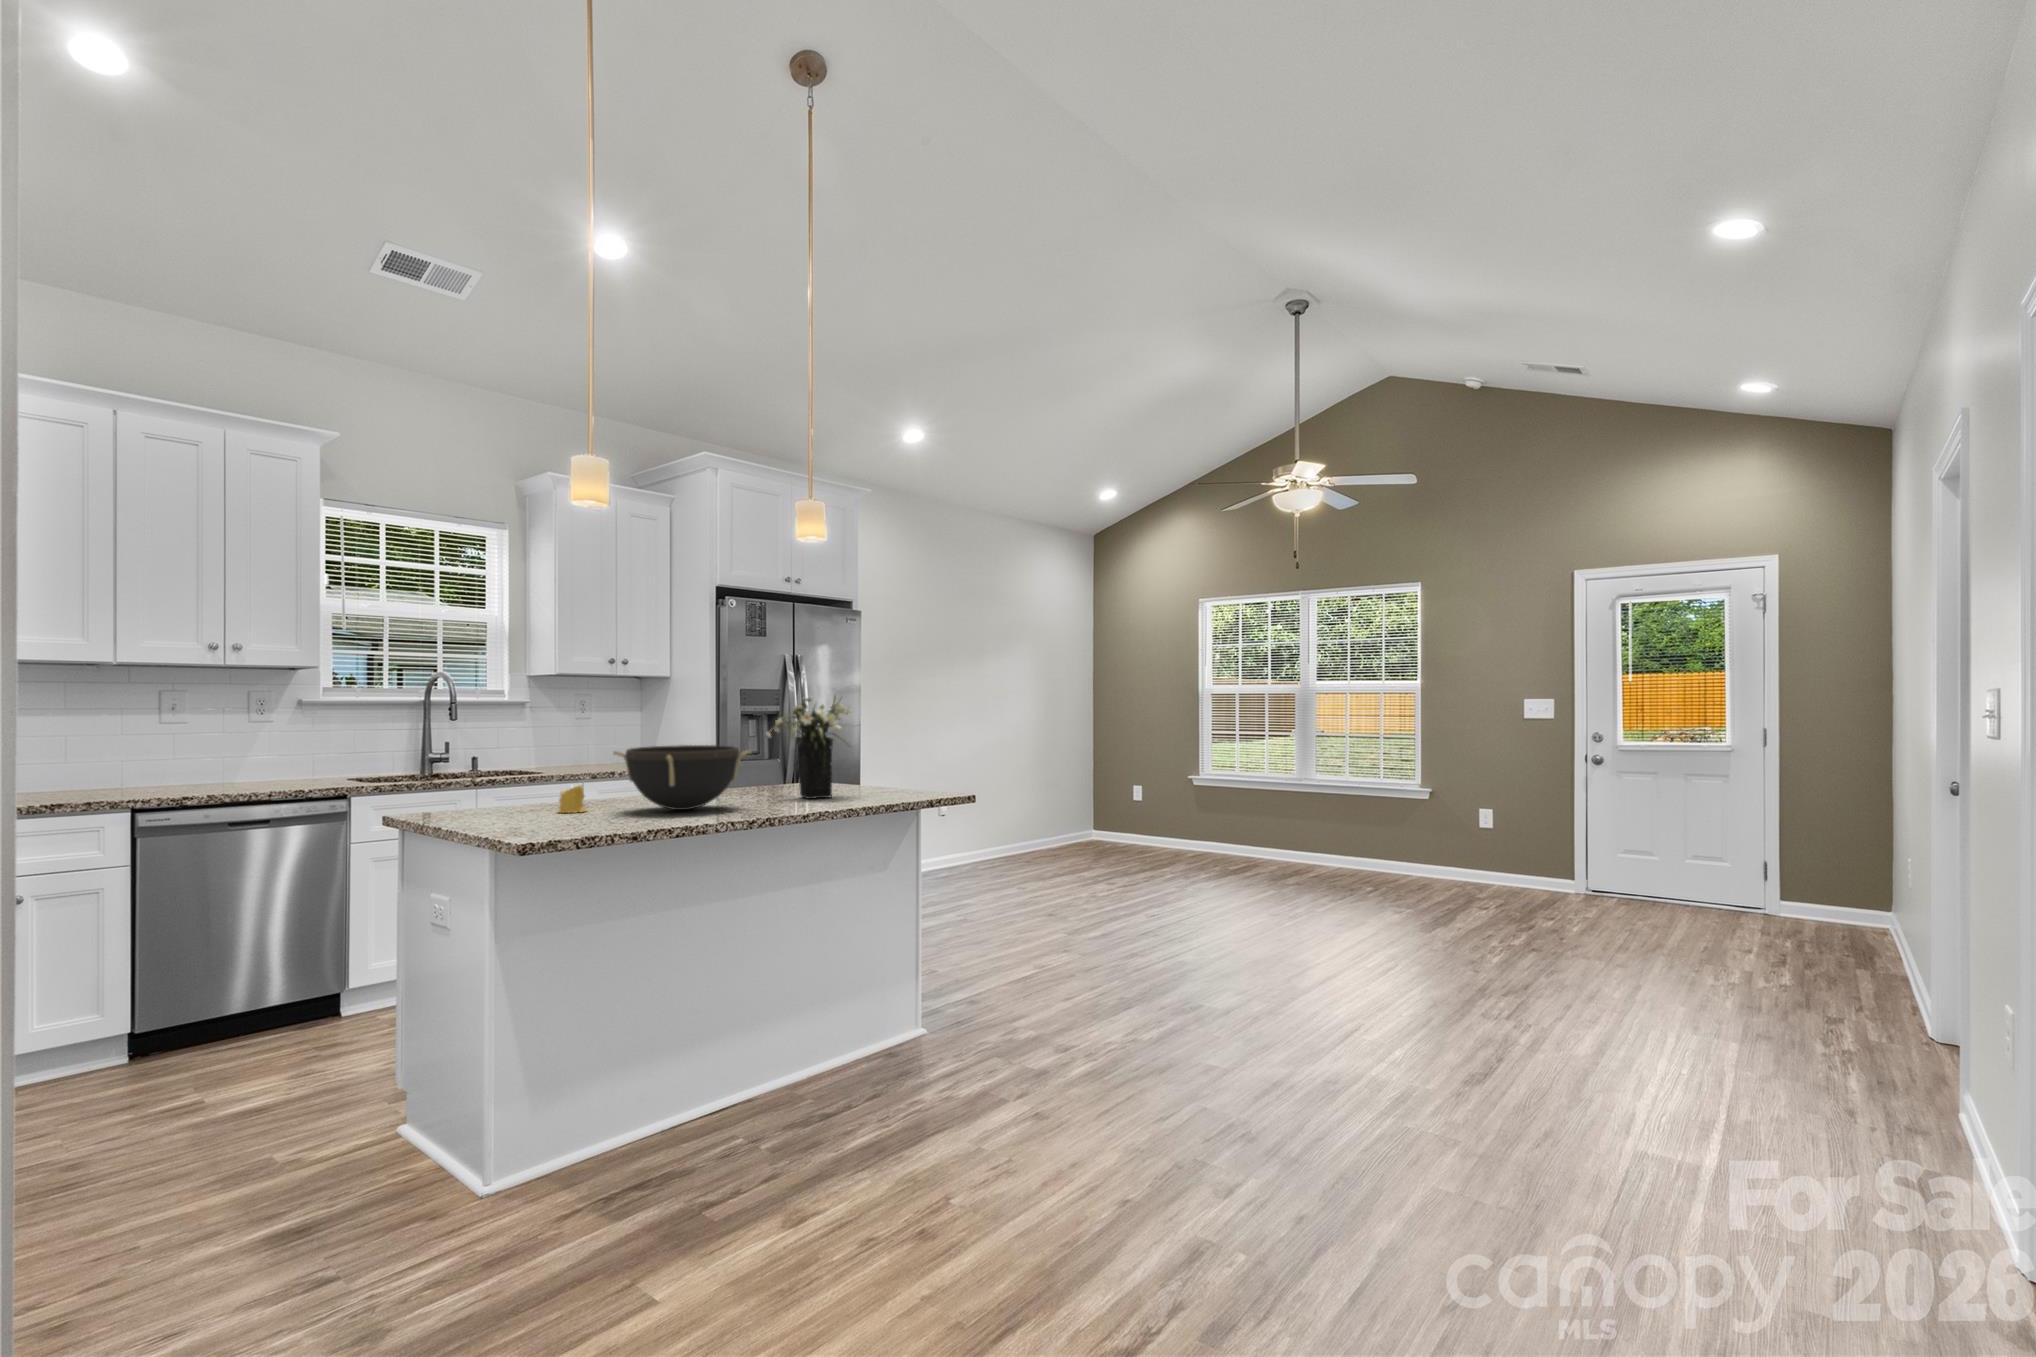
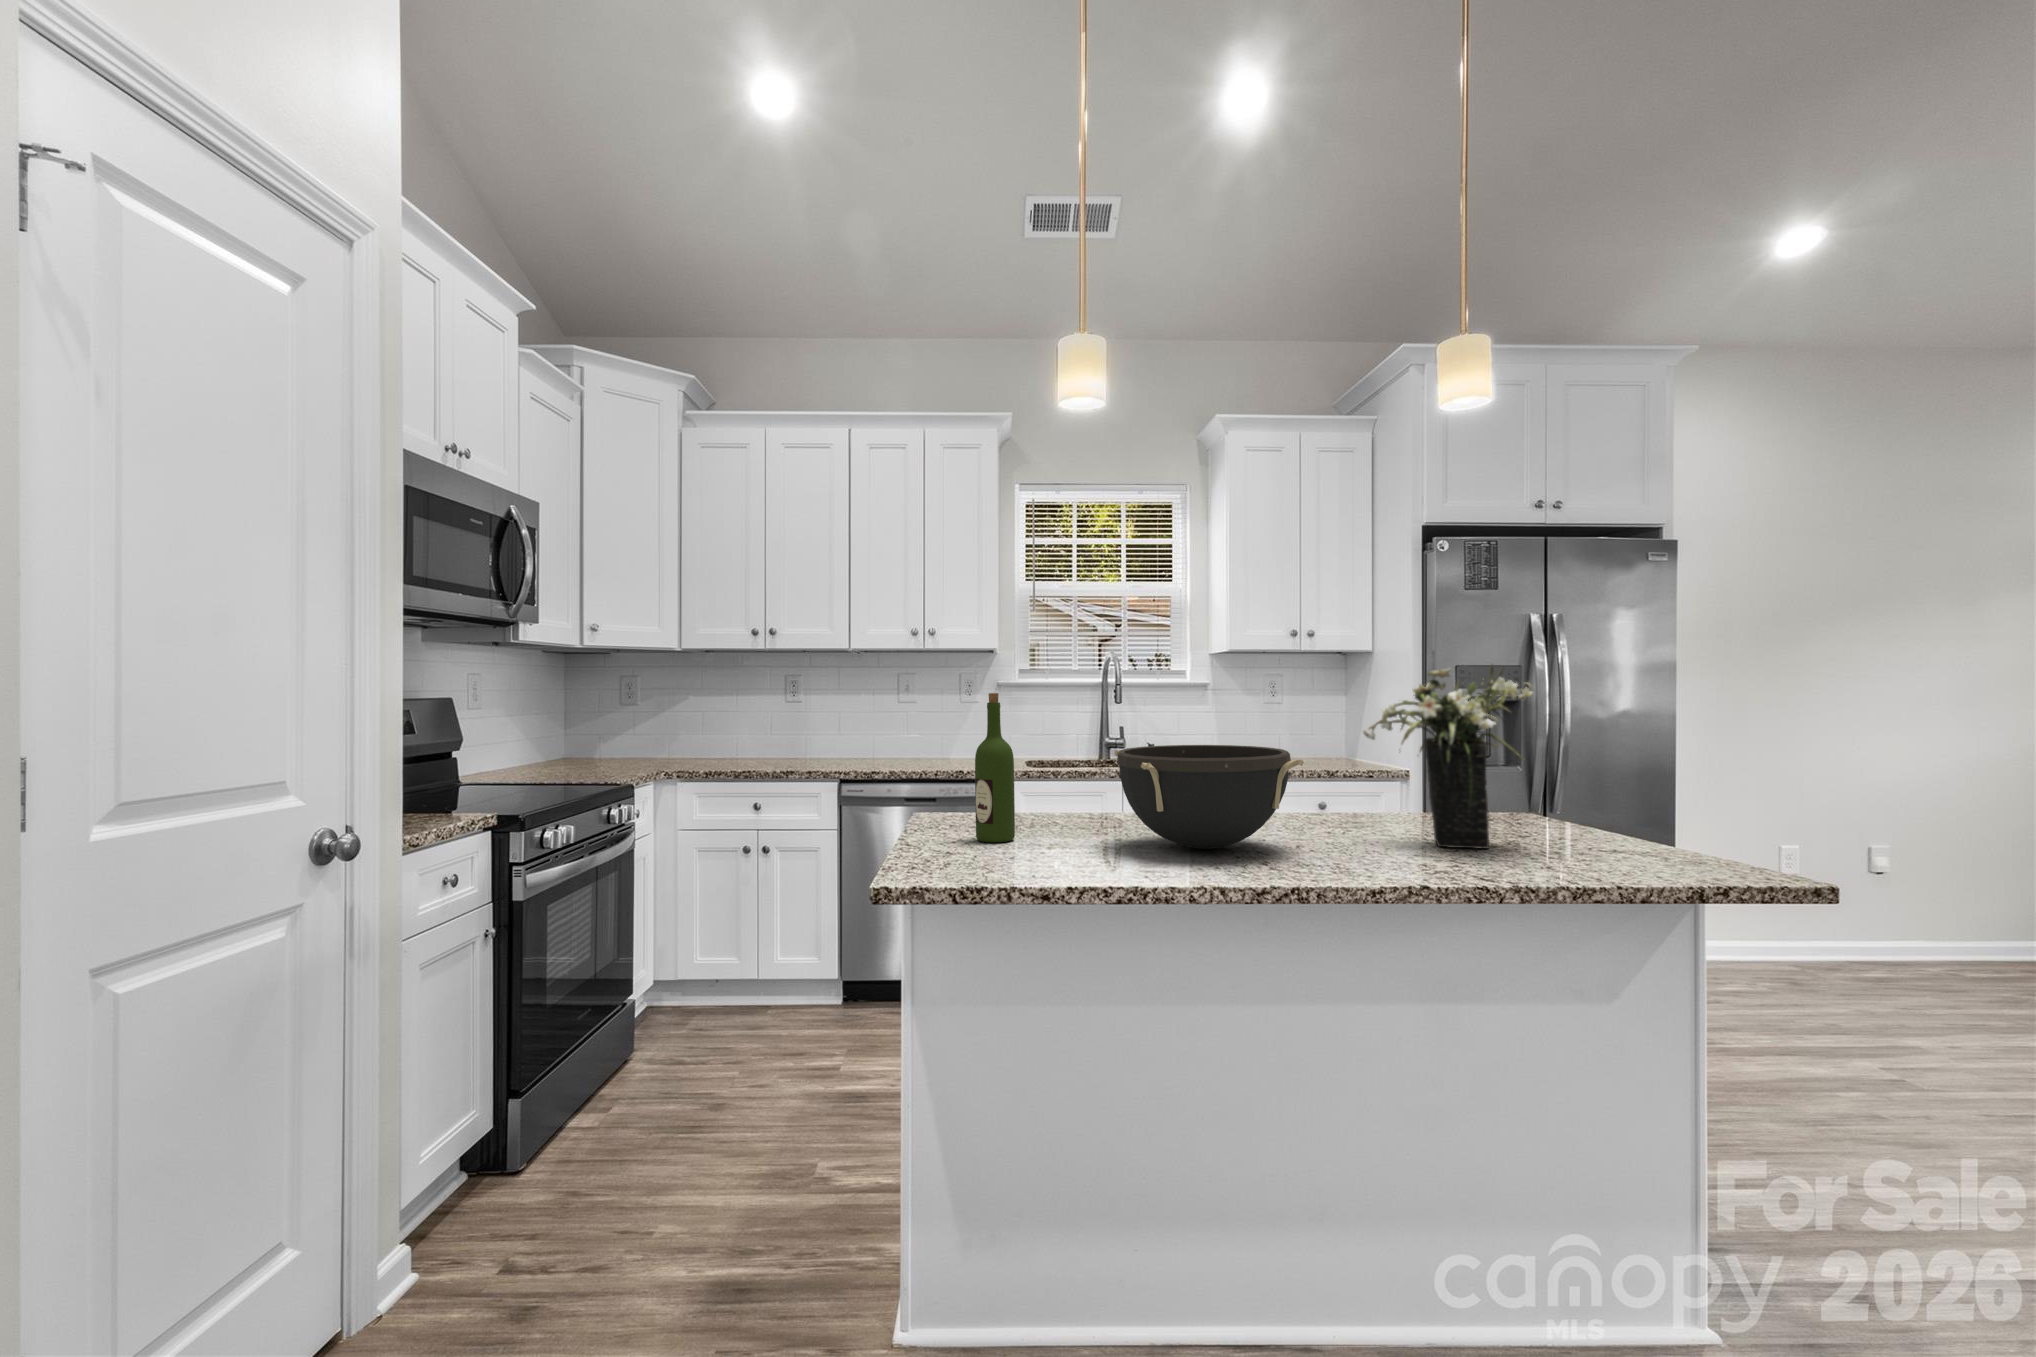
wine bottle: none [515,712,547,821] -> present [975,693,1015,842]
candle: present [557,785,587,813] -> none [1054,793,1093,834]

